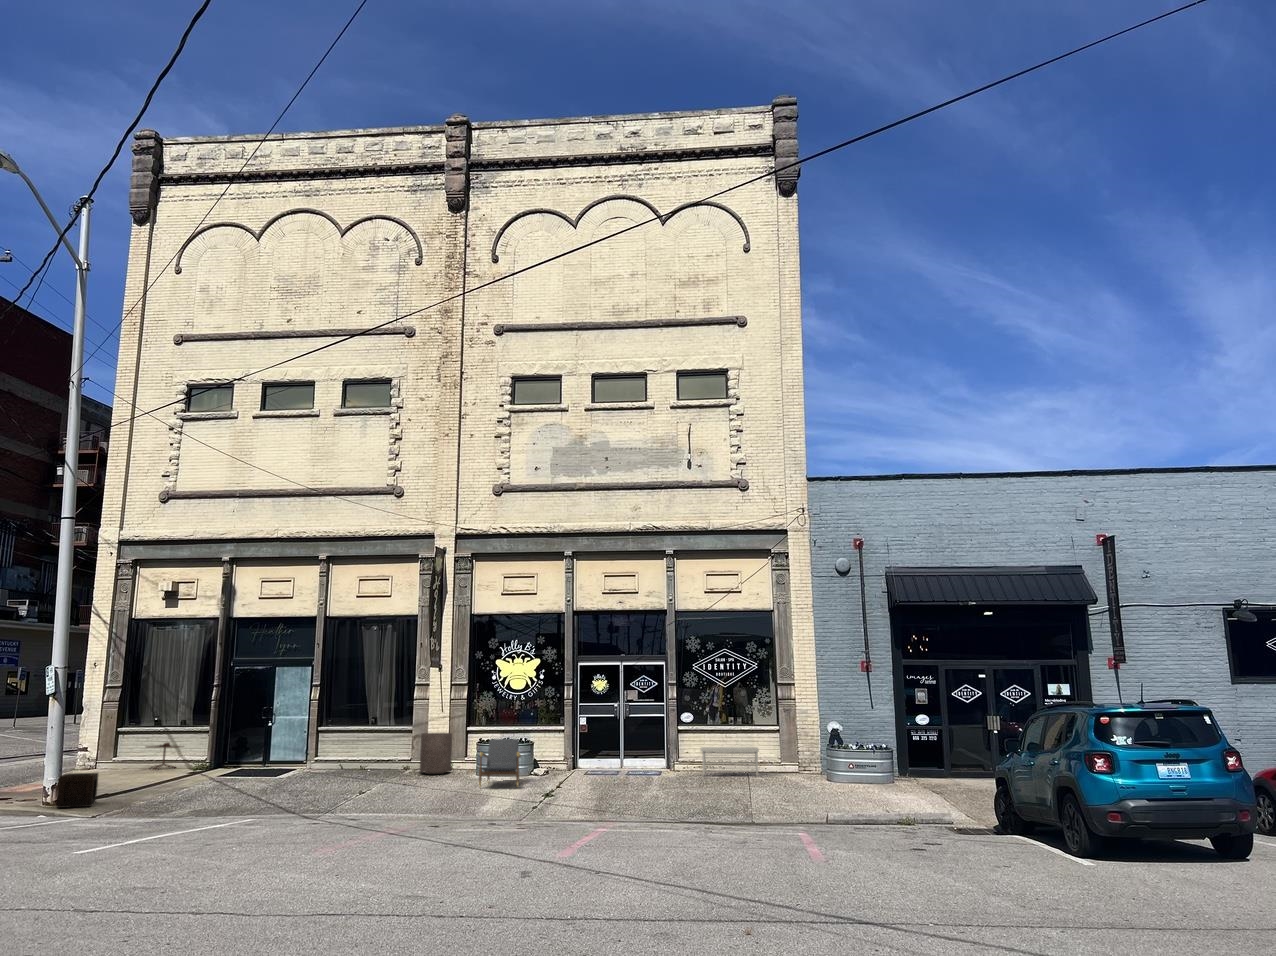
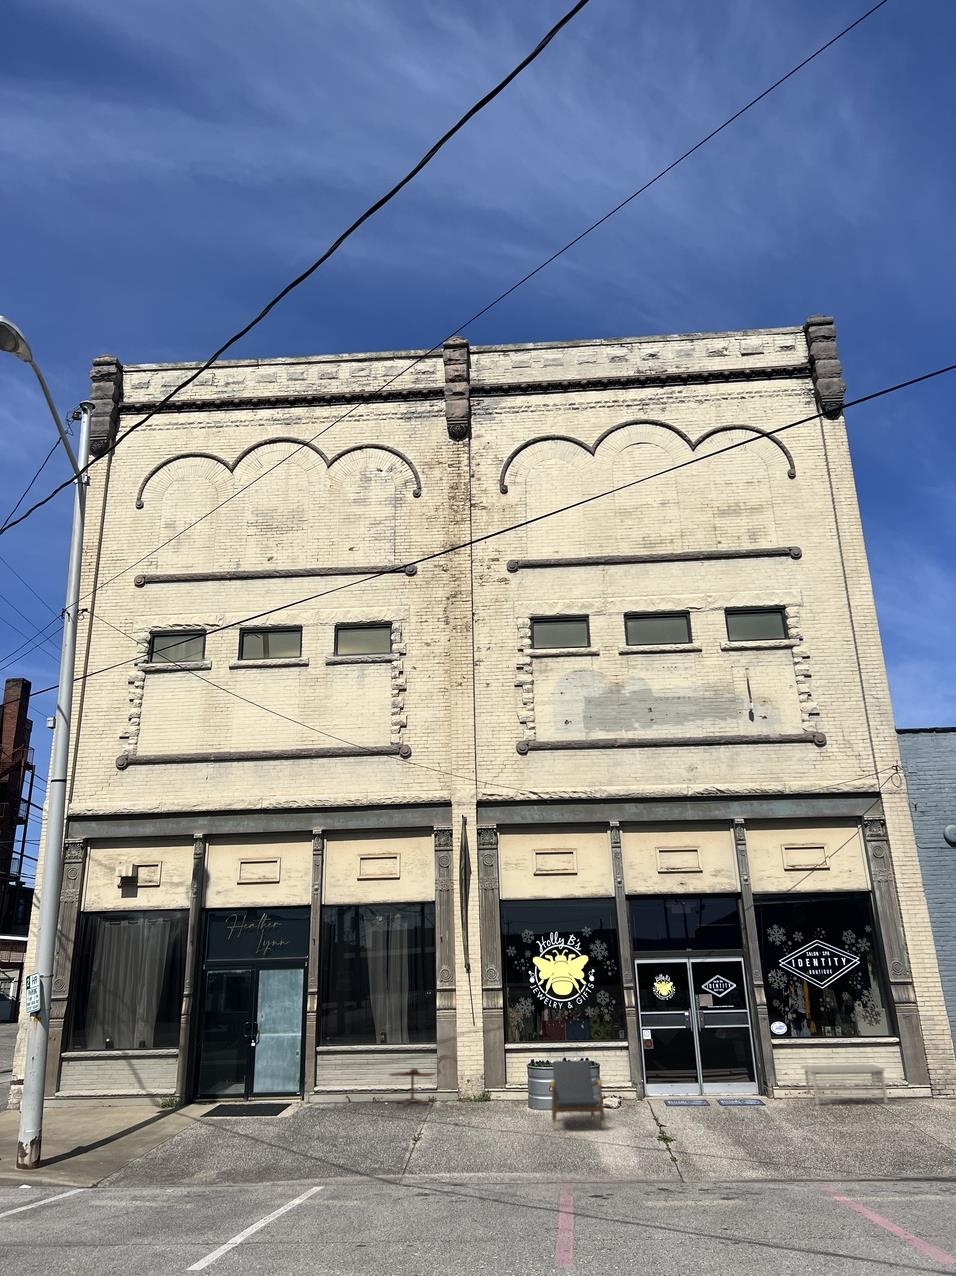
trash can: present [420,733,452,774] -> none [452,1052,491,1108]
side table: present [146,743,184,769] -> present [390,1068,435,1106]
wooden crate: present [56,773,98,808] -> none [18,1122,68,1176]

